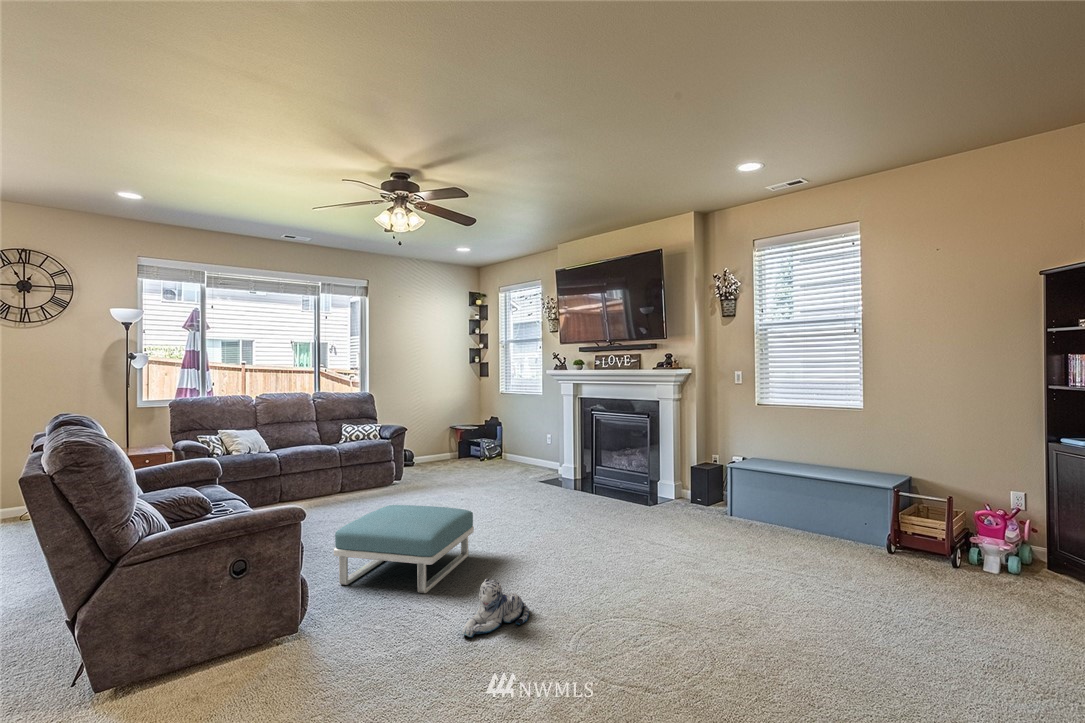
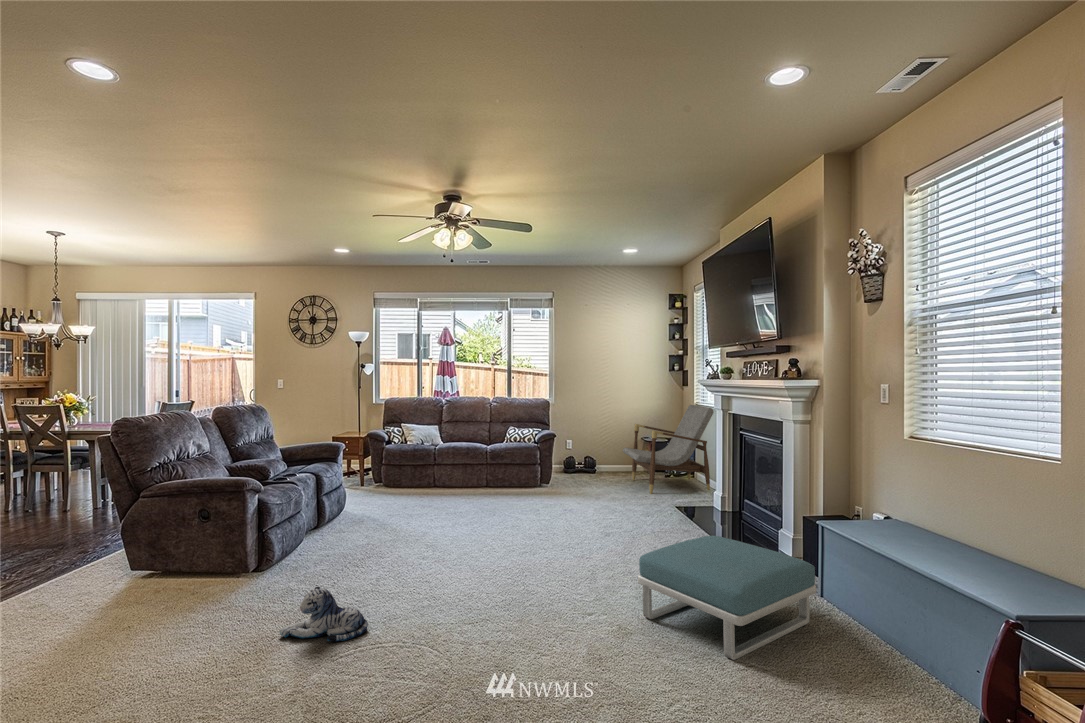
armchair: none [454,394,537,474] -> present [623,405,714,494]
footstool: present [334,505,474,593] -> present [638,536,816,660]

